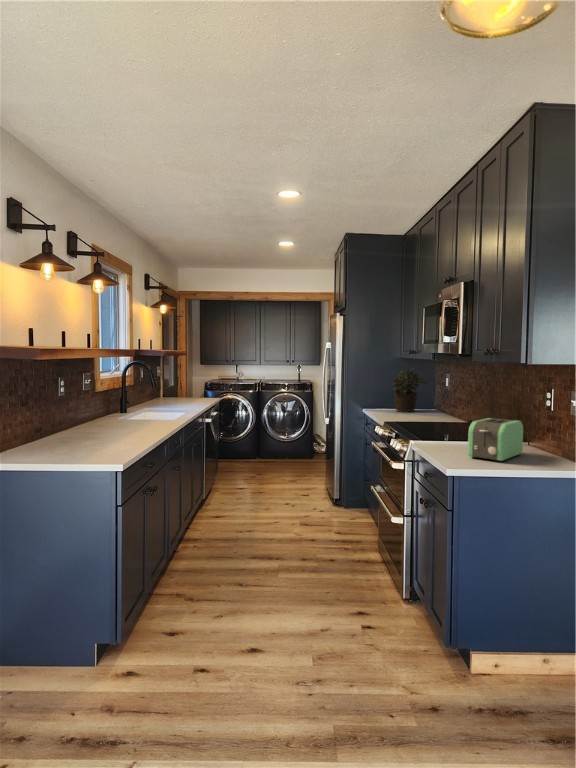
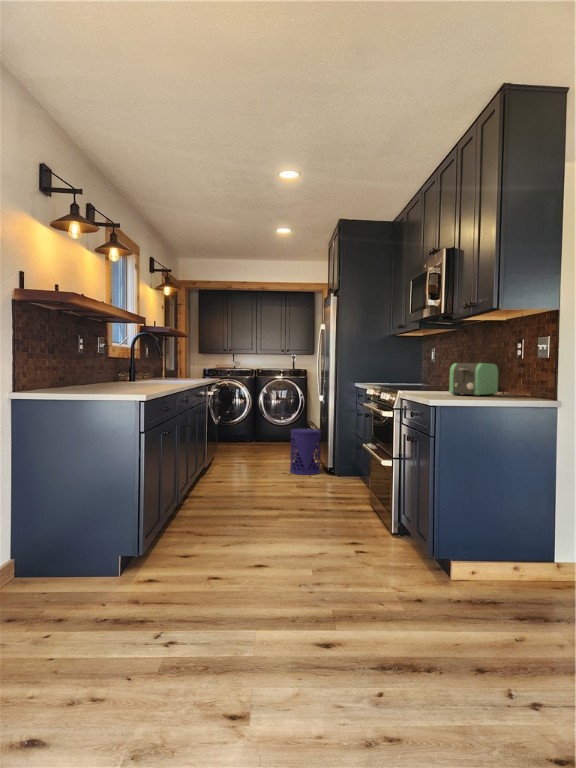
potted plant: present [393,369,427,412] -> none [382,343,415,383]
waste bin: none [294,454,327,506] -> present [290,429,321,475]

